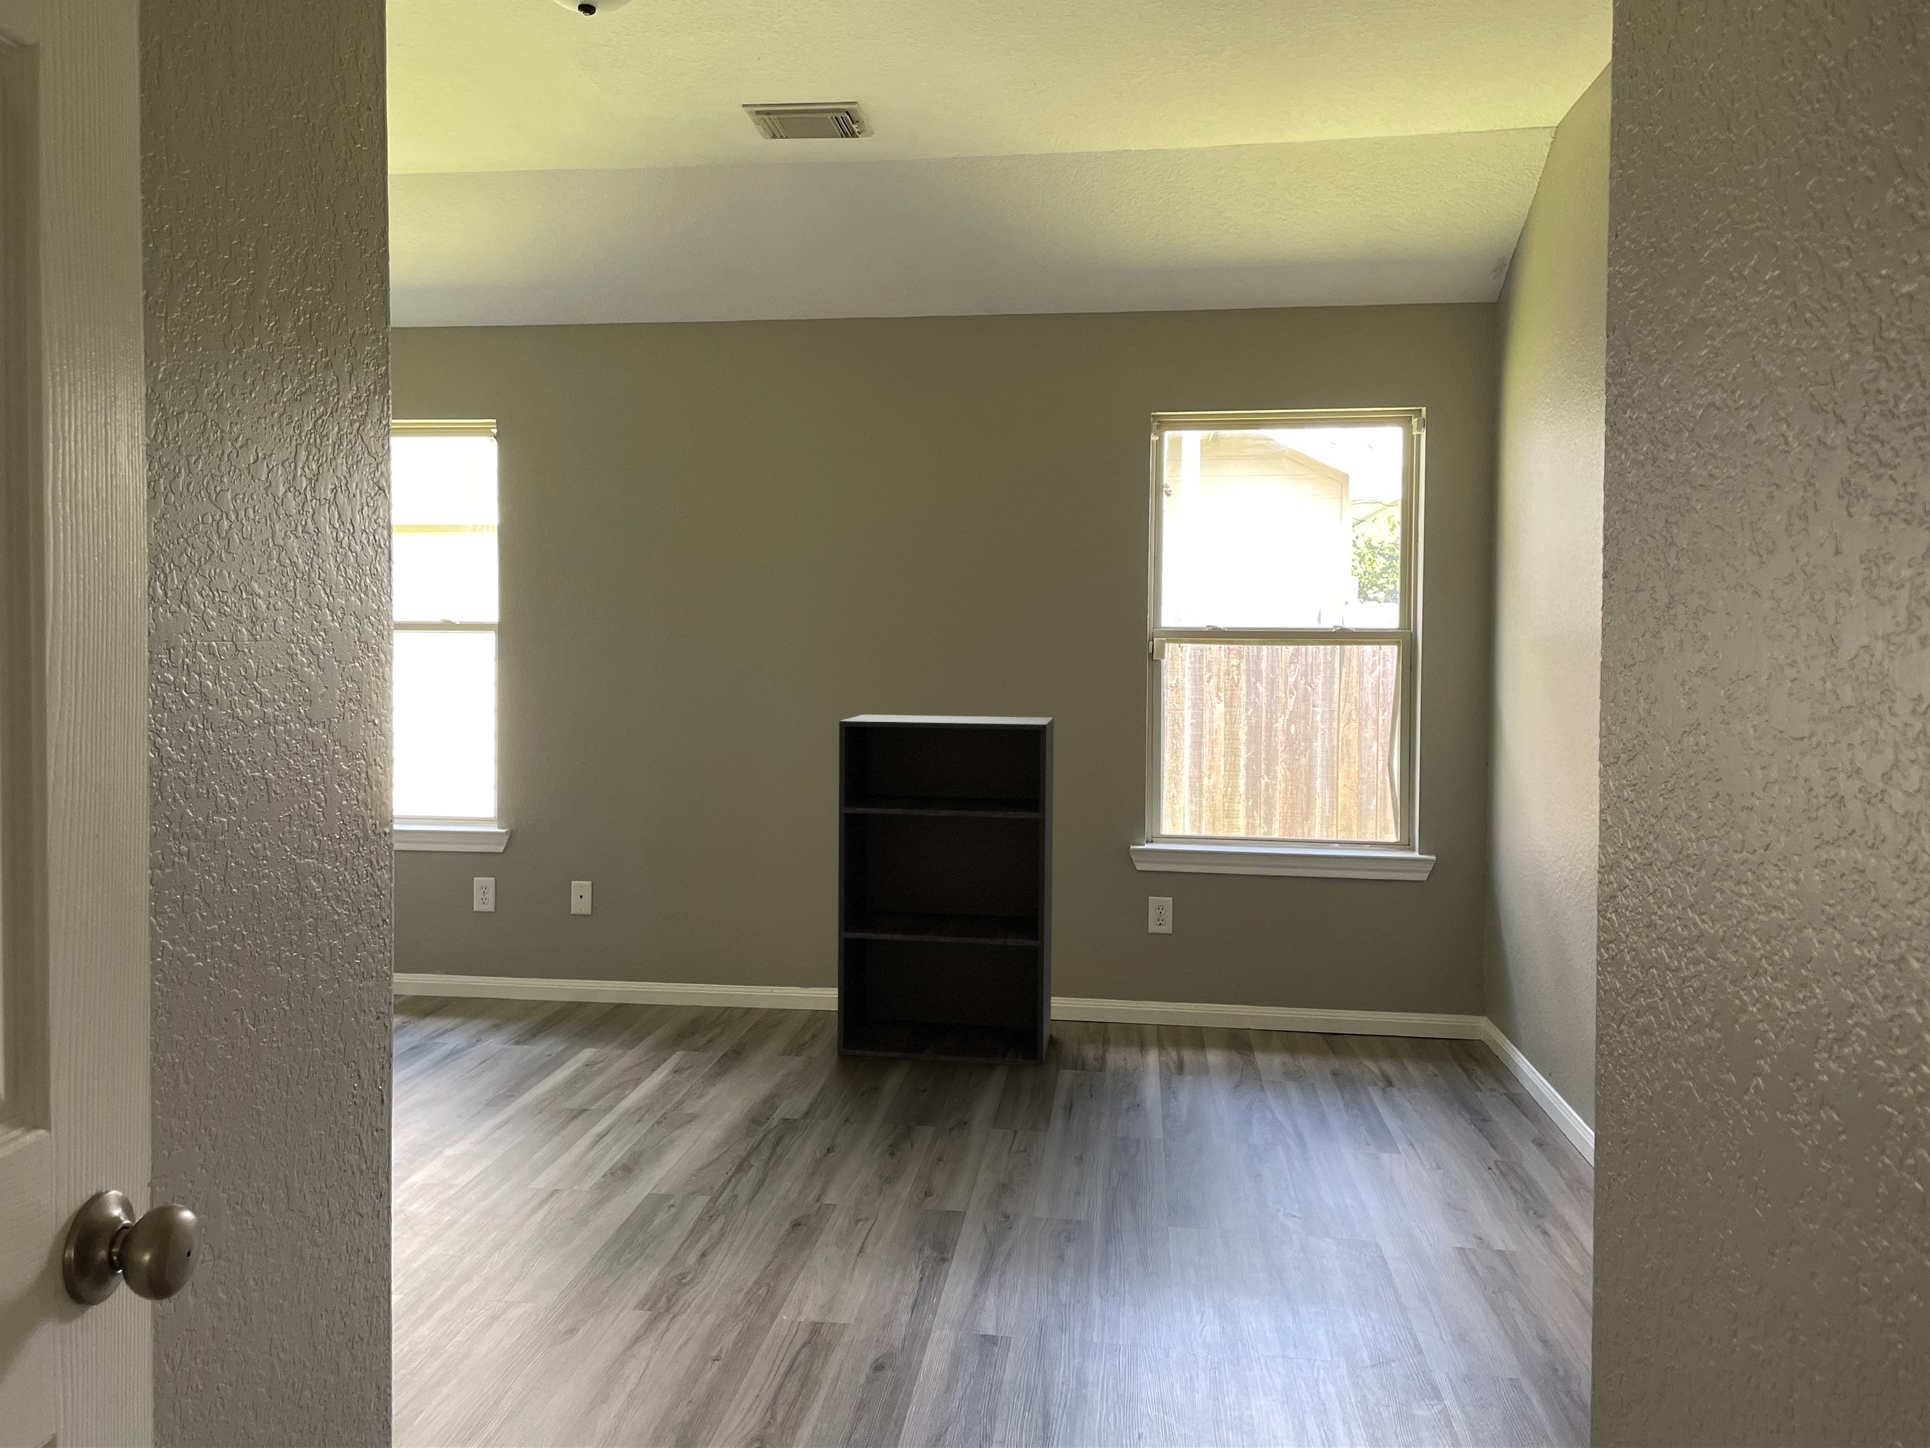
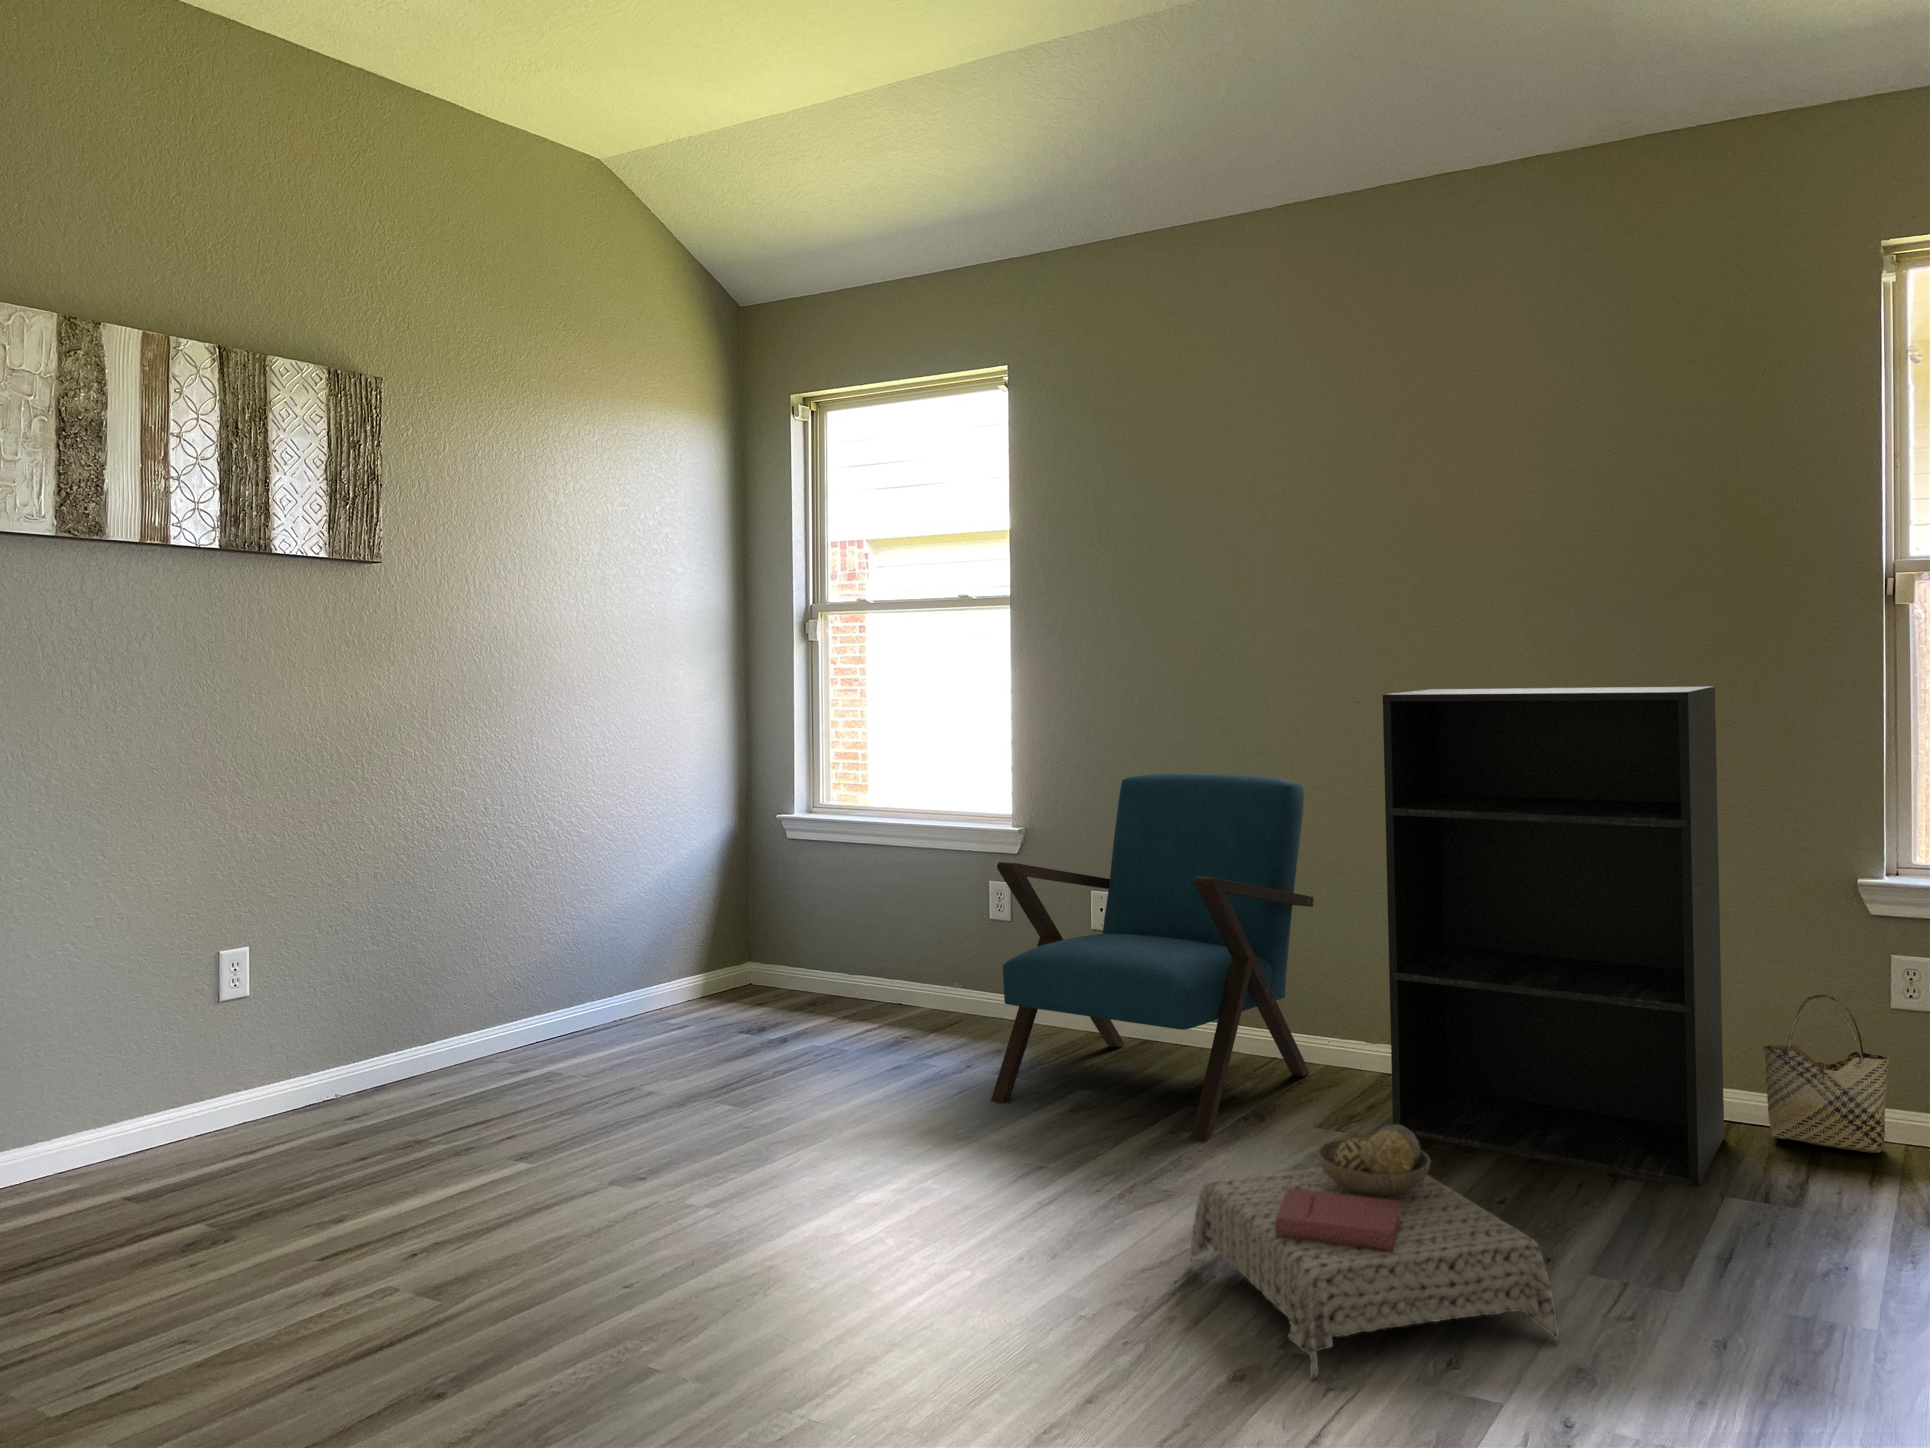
armchair: none [509,781,766,1078] -> present [991,774,1314,1142]
woven basket: none [1074,928,1147,1031] -> present [1762,995,1890,1153]
ottoman: none [731,1039,988,1220] -> present [1191,1125,1559,1380]

